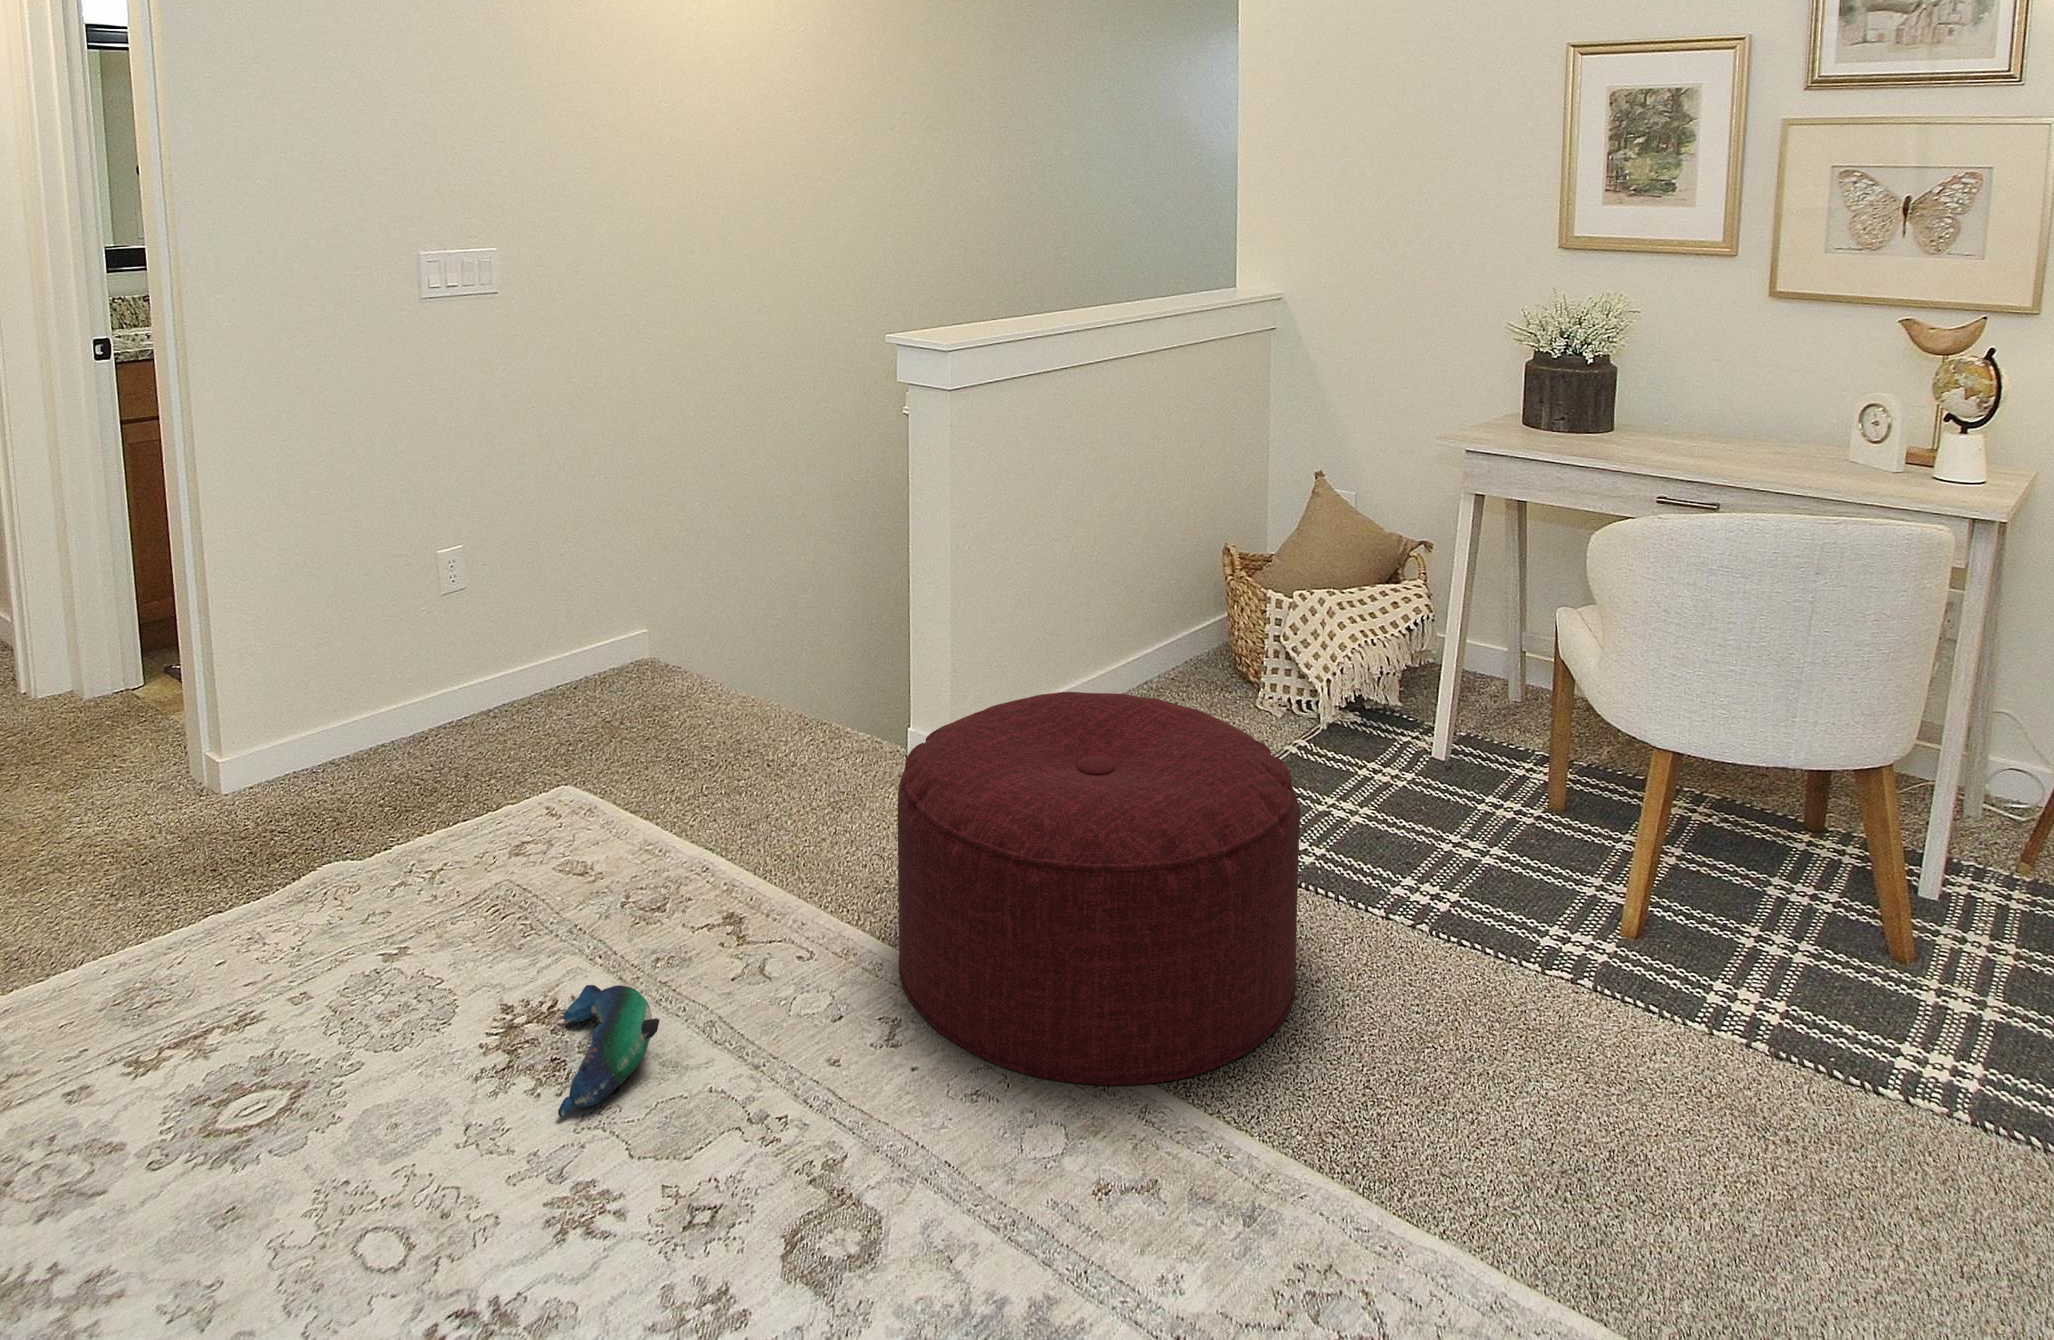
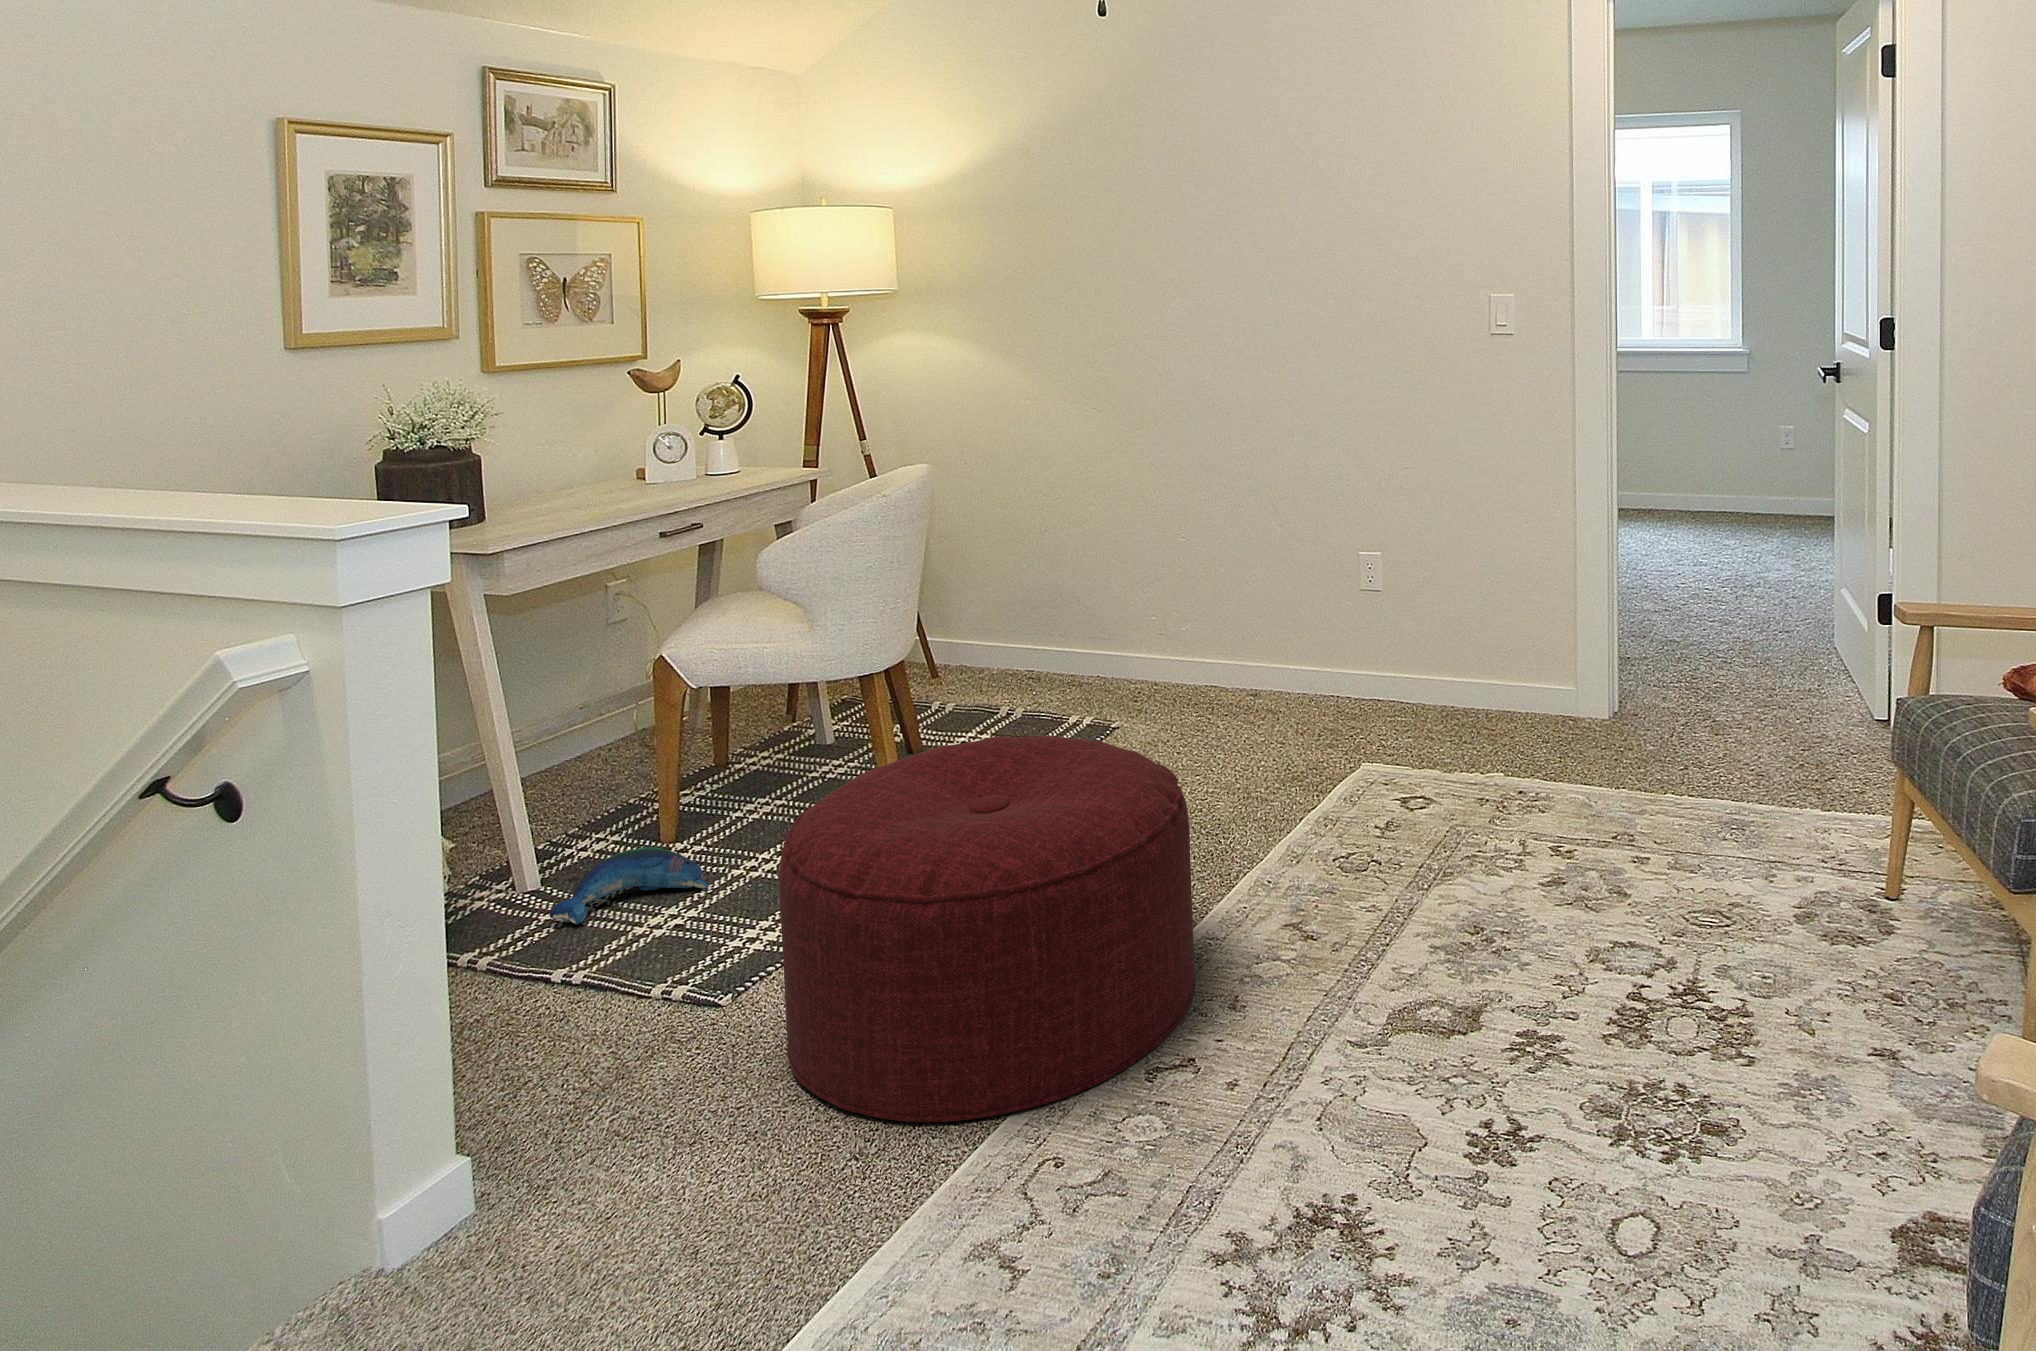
plush toy: present [558,985,660,1117] -> present [549,845,709,925]

